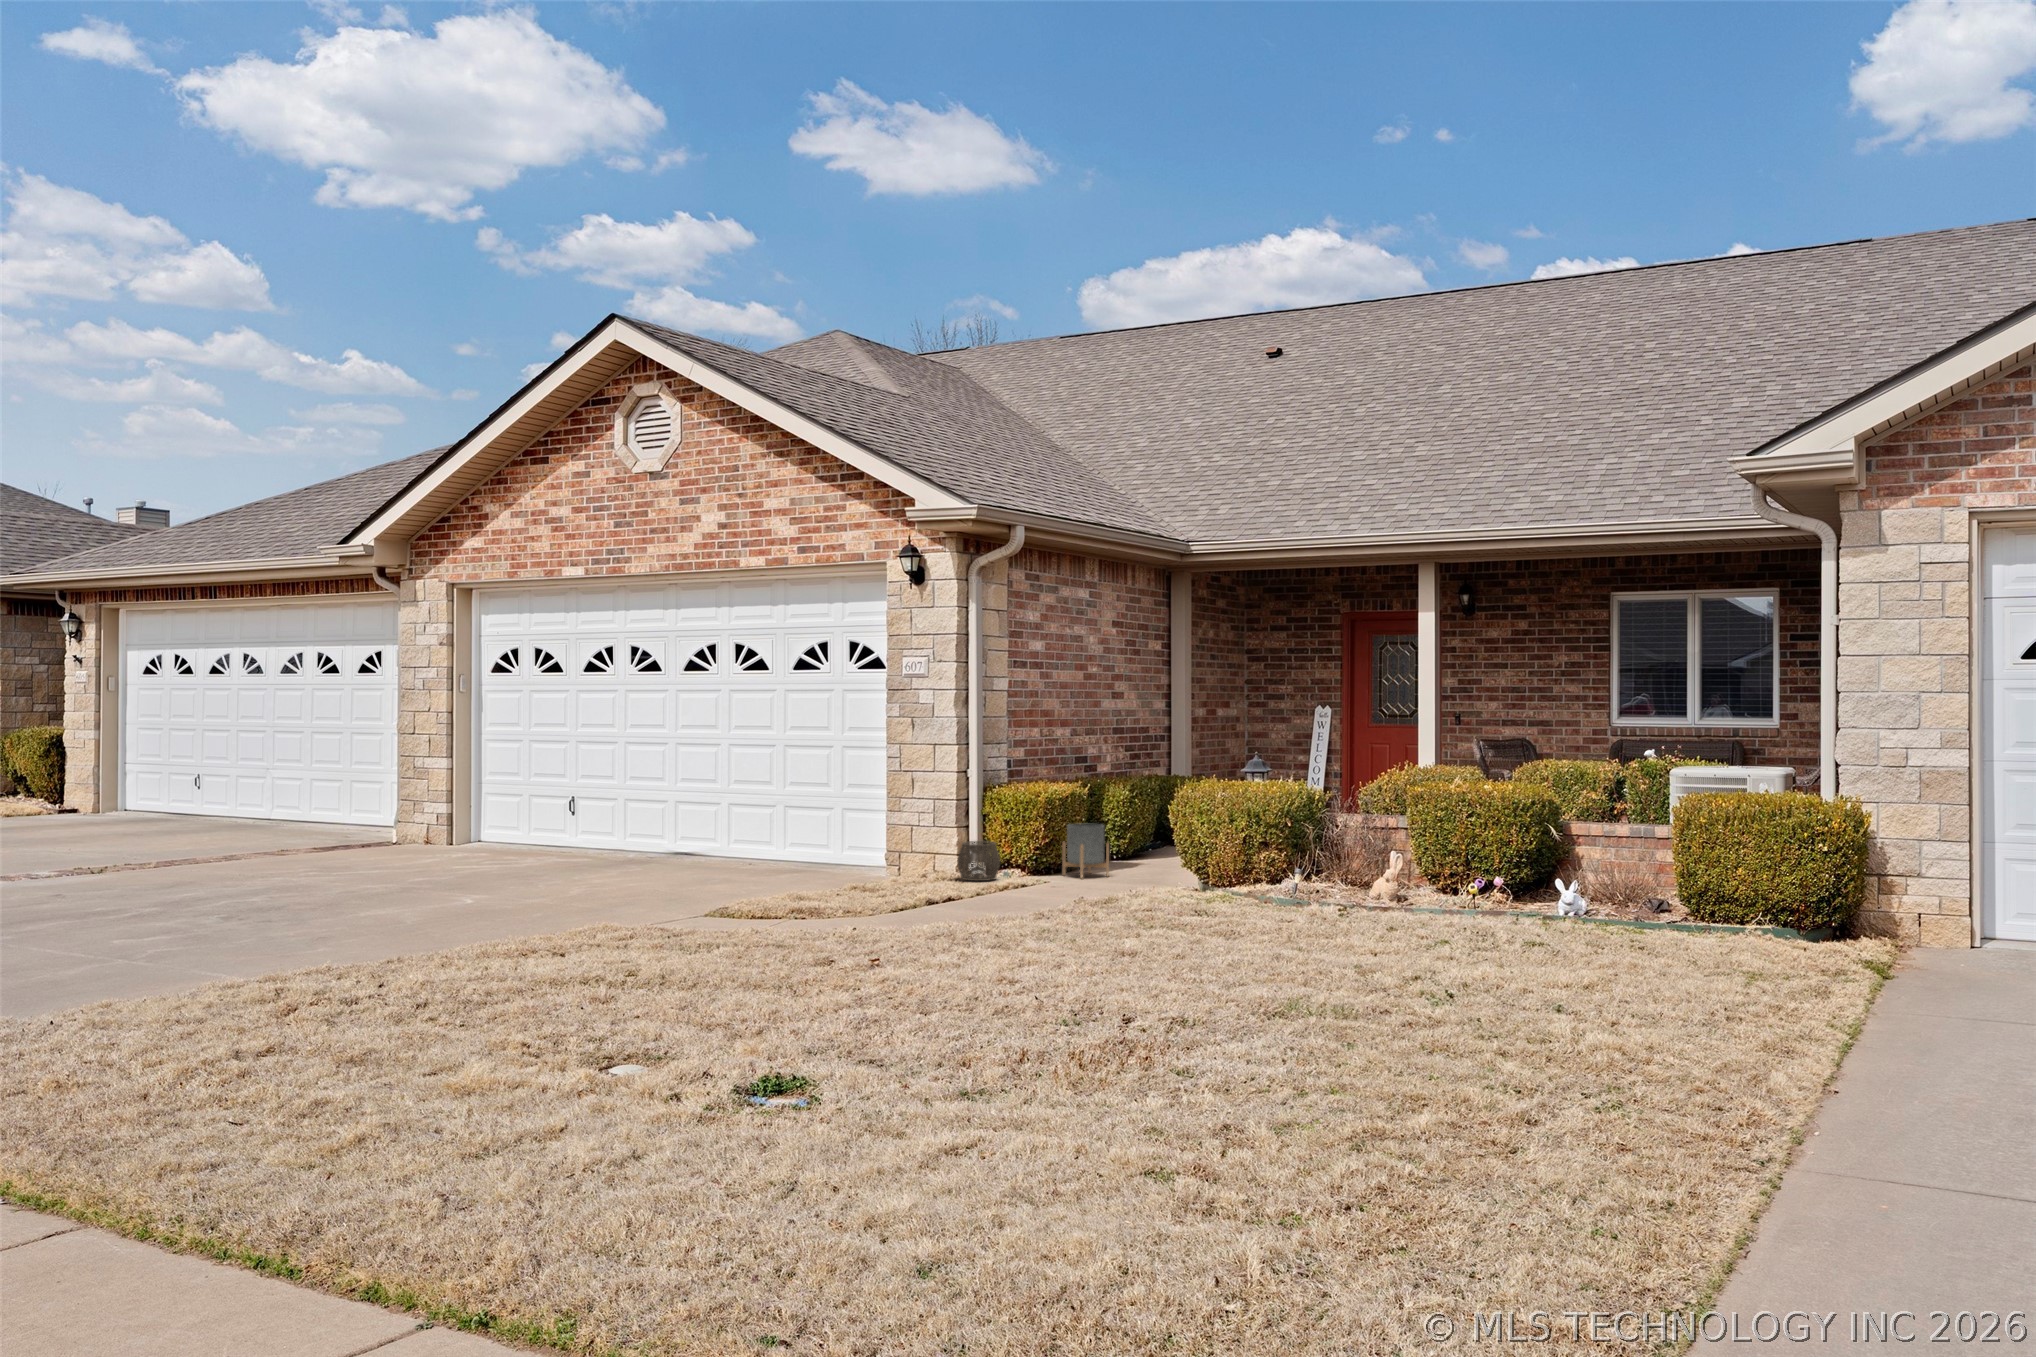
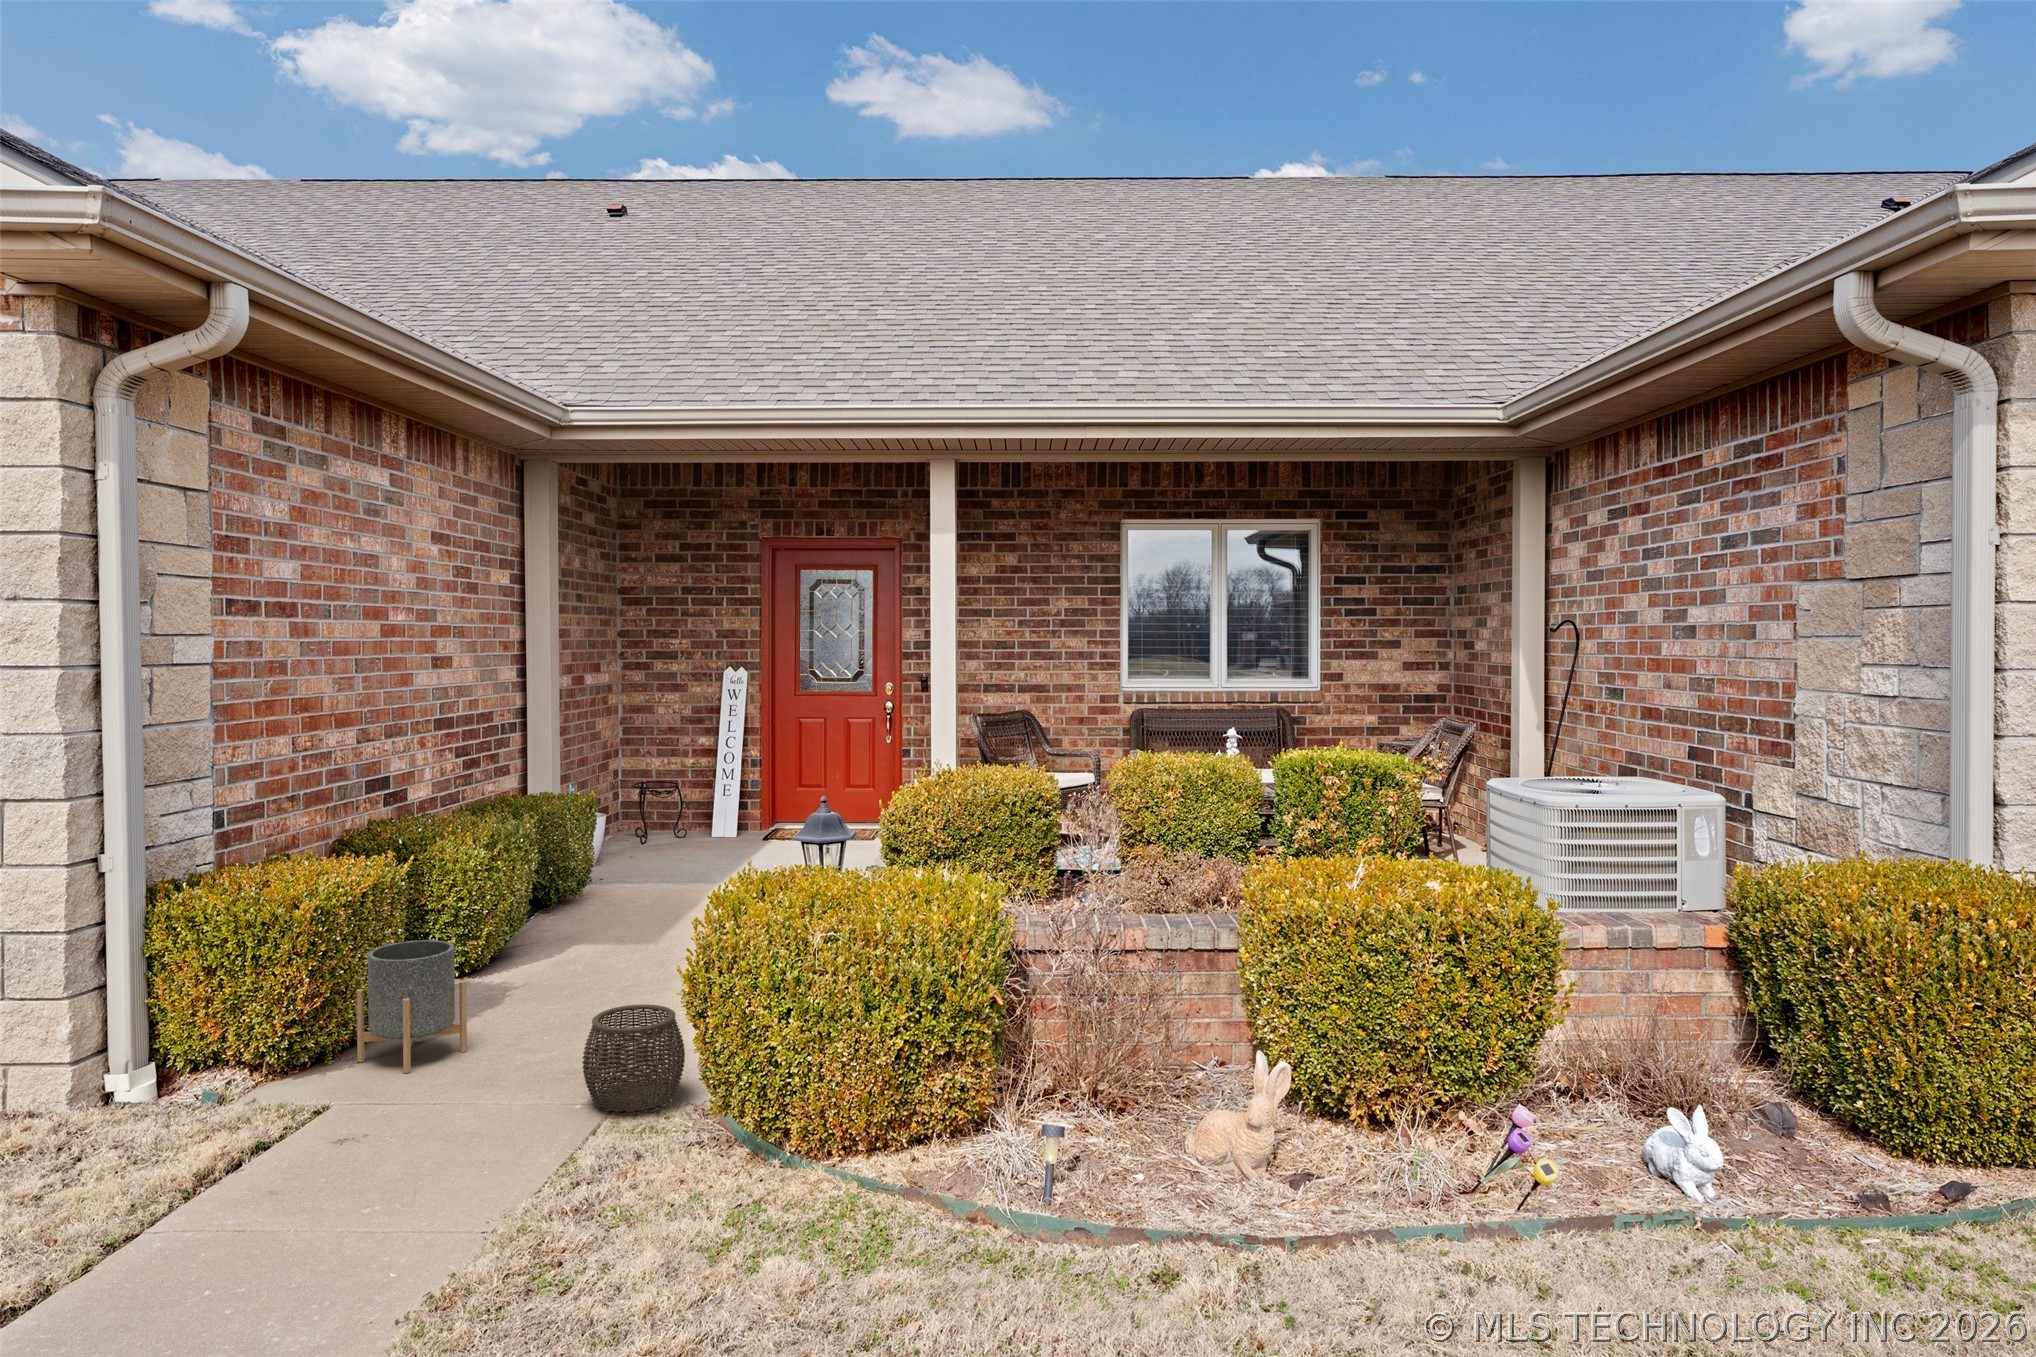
woven basket: present [958,841,1000,881] -> present [582,1004,685,1113]

